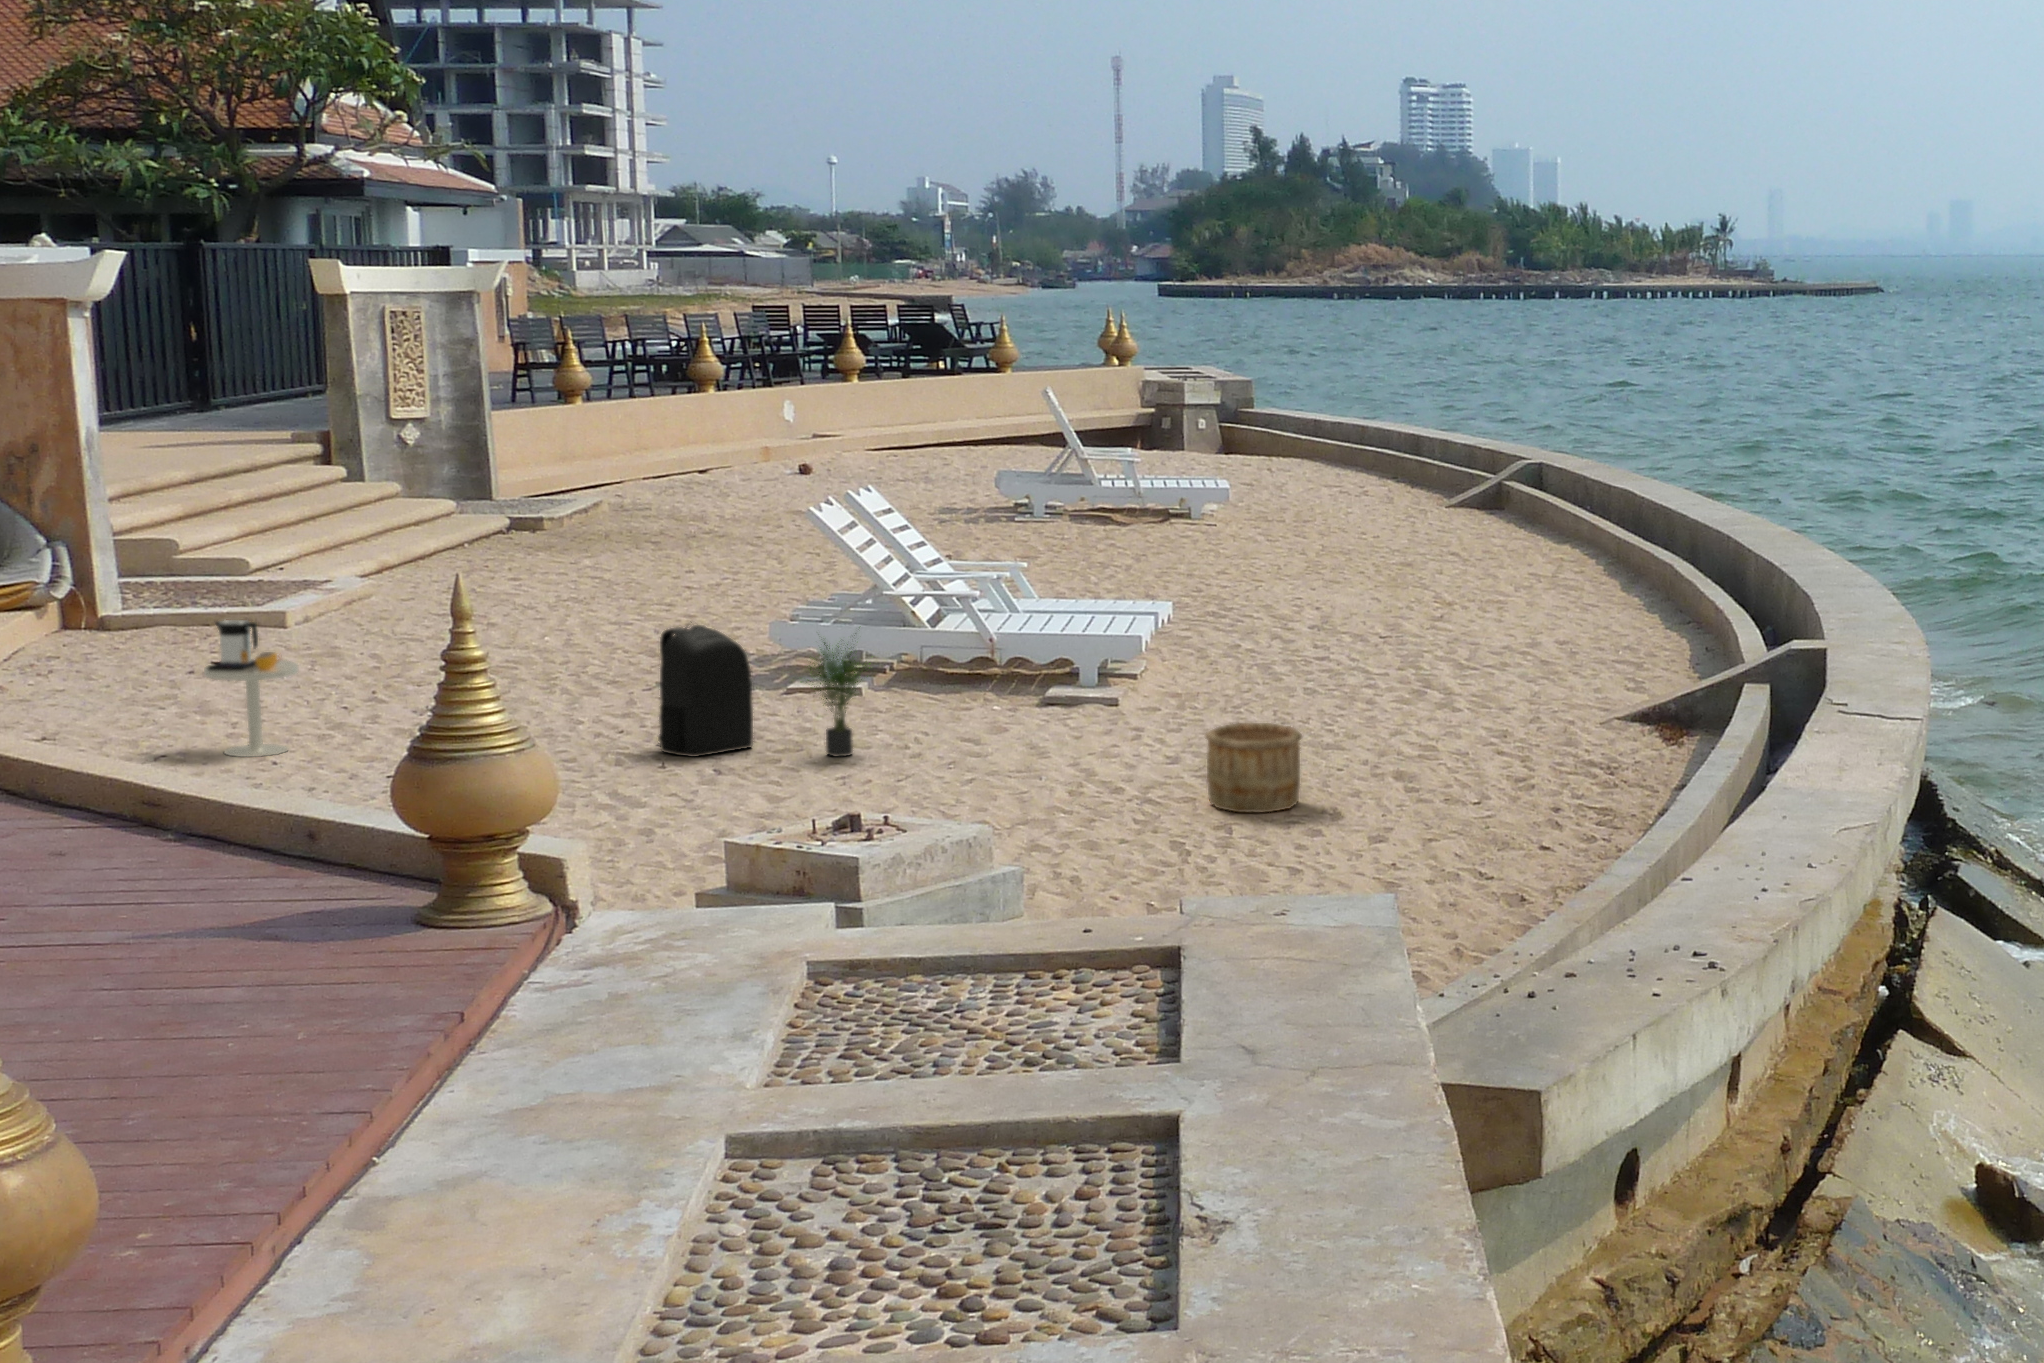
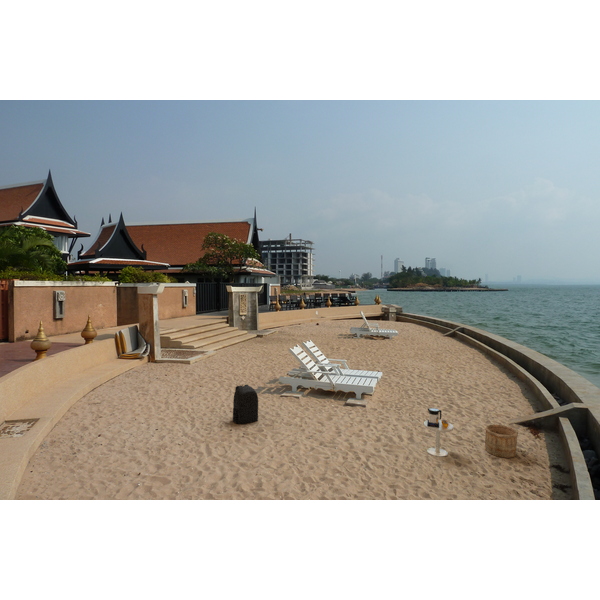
side table: present [204,620,299,757] -> present [424,408,454,457]
potted plant: present [808,633,867,757] -> none [265,389,292,428]
wooden bucket: present [1205,723,1302,812] -> present [485,424,518,458]

